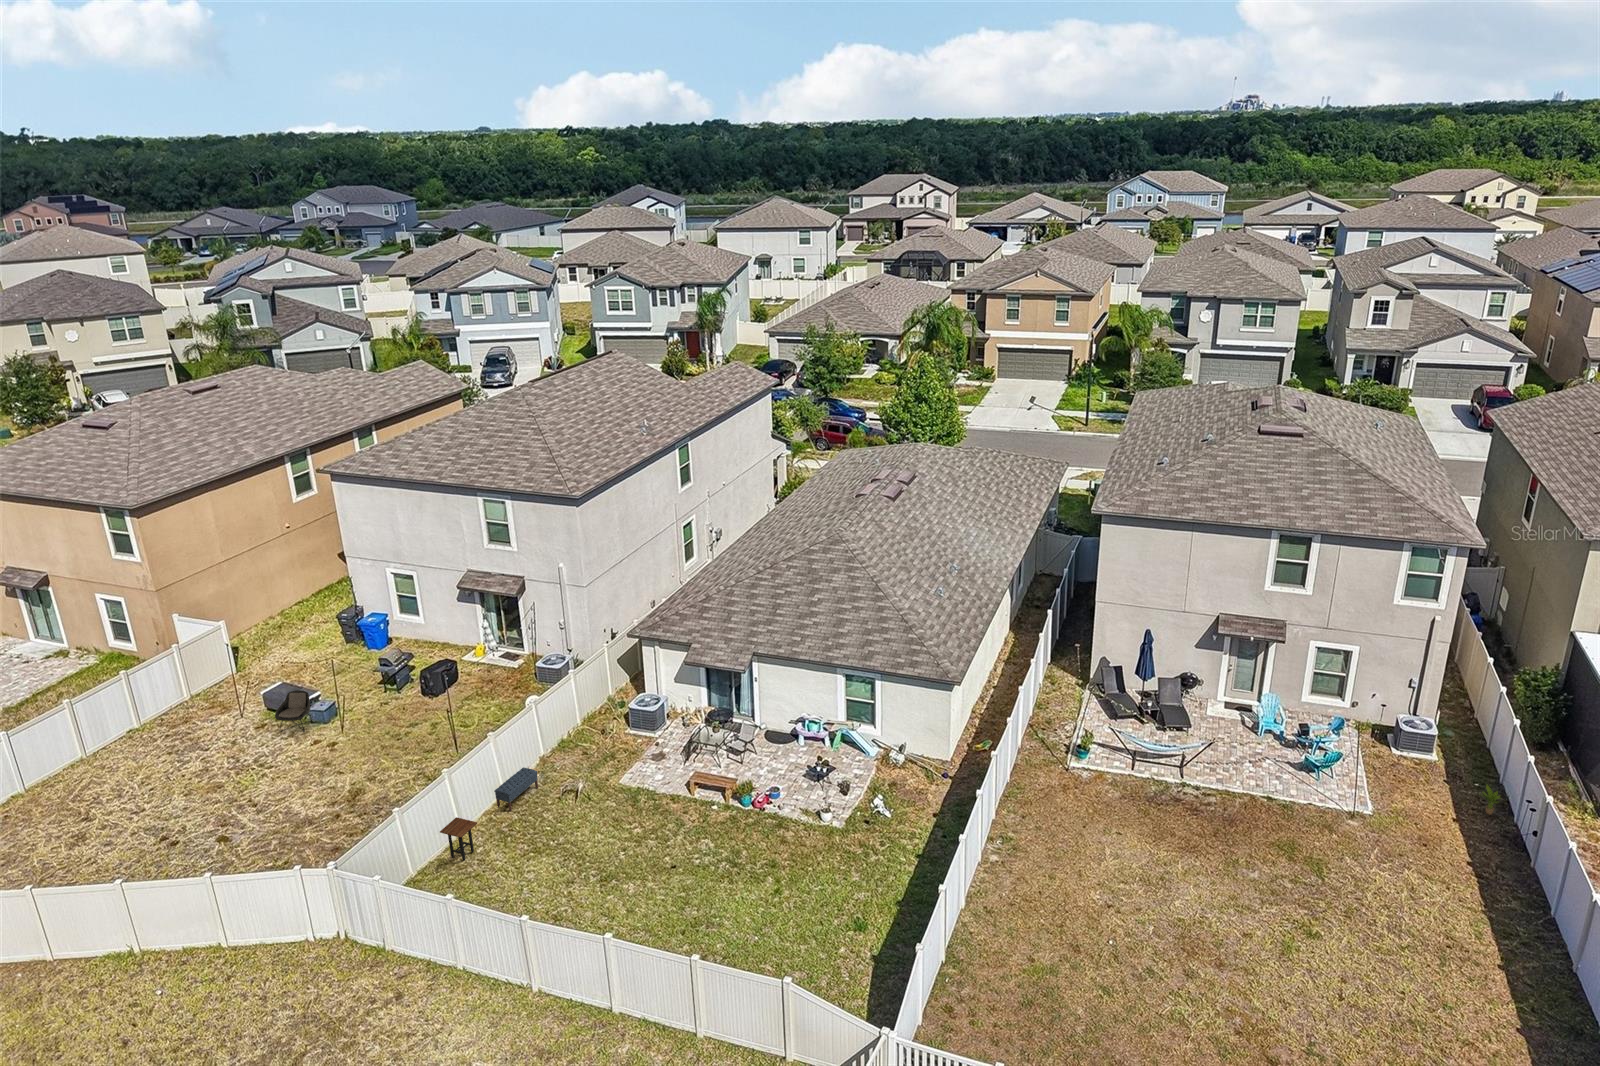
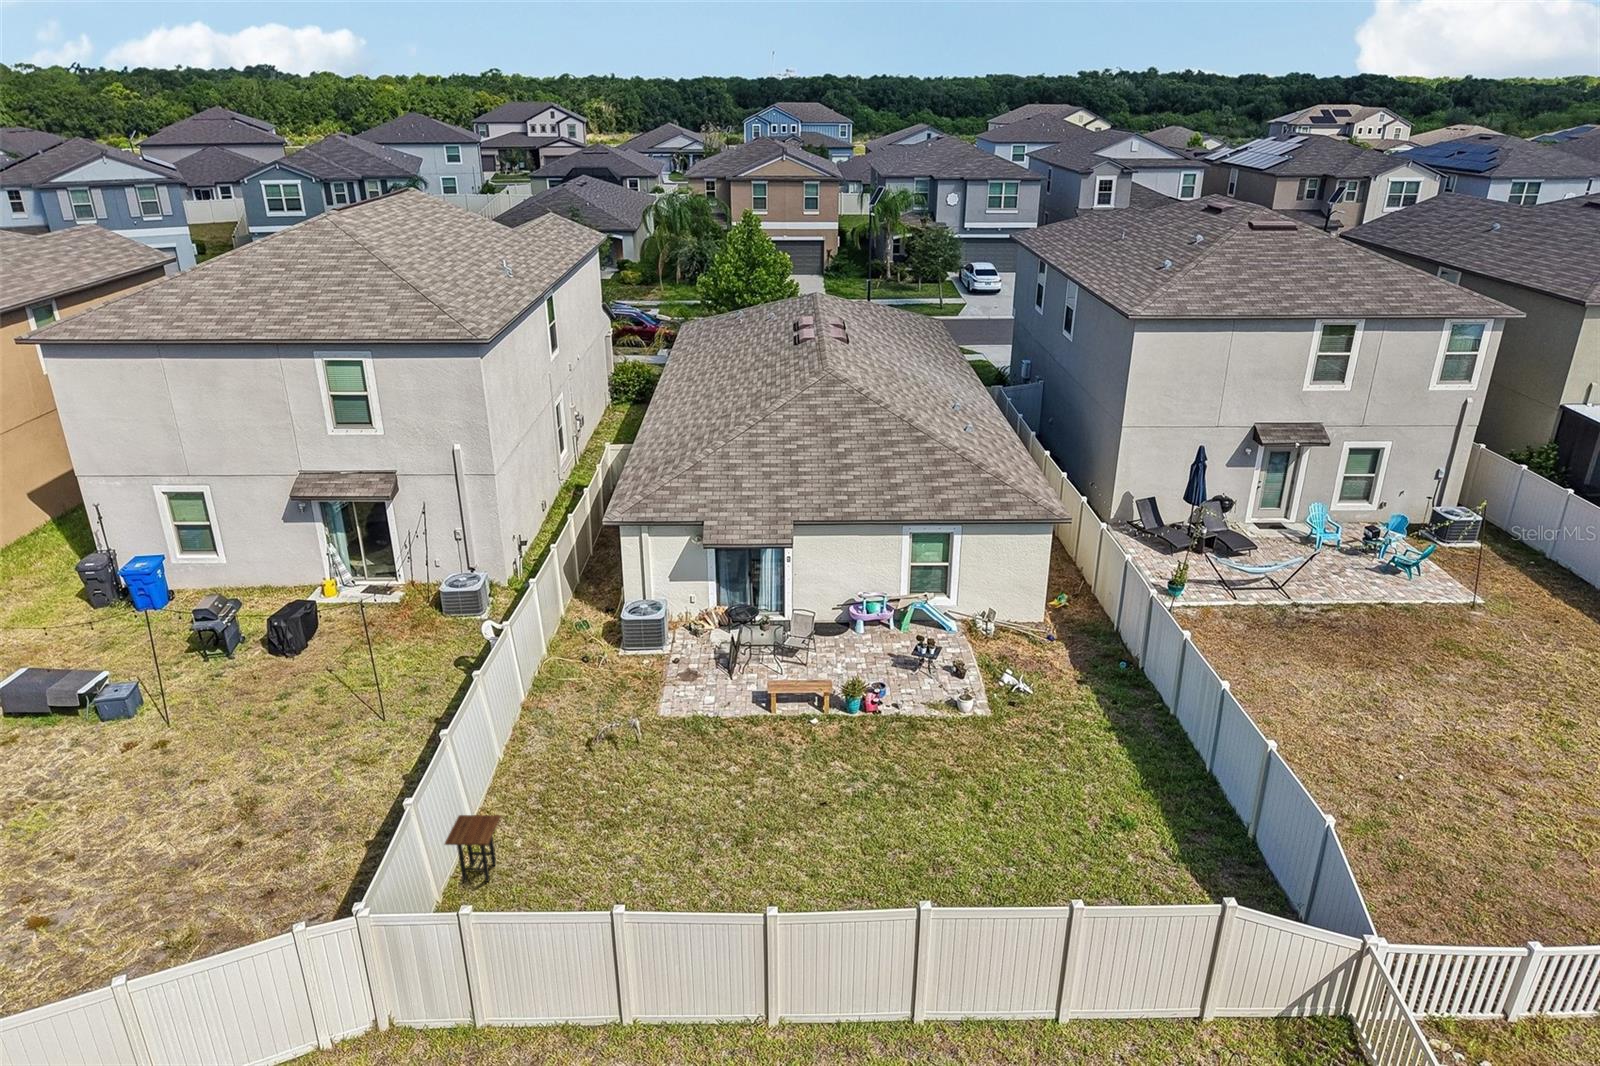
lounge chair: present [275,690,311,732] -> none [20,676,94,749]
bench: present [494,768,538,811] -> none [487,723,539,791]
potted plant: present [1483,785,1500,814] -> none [1564,554,1591,585]

